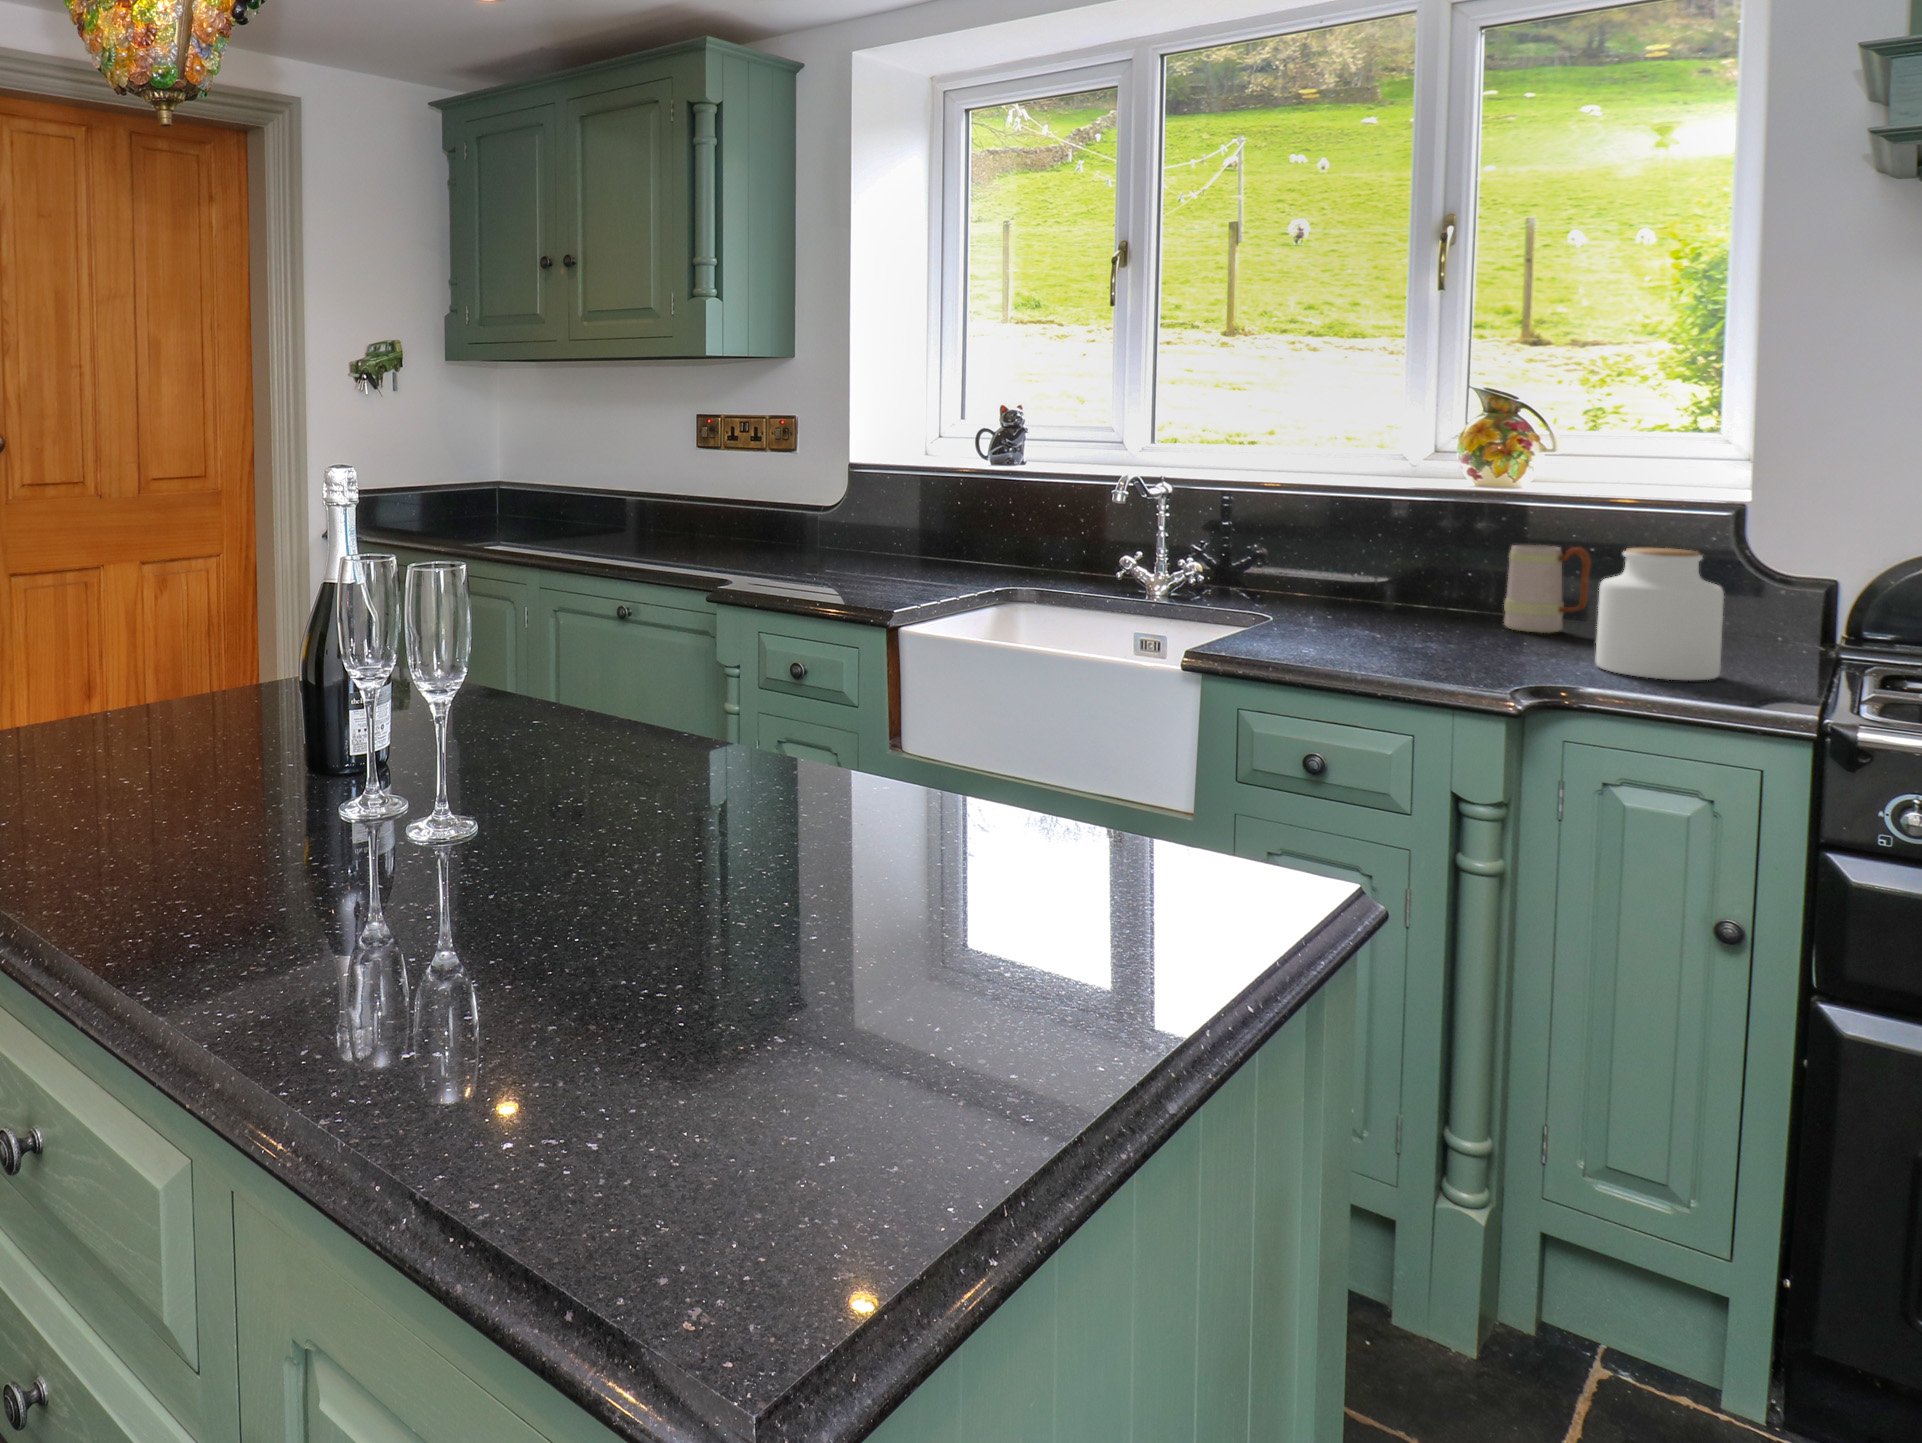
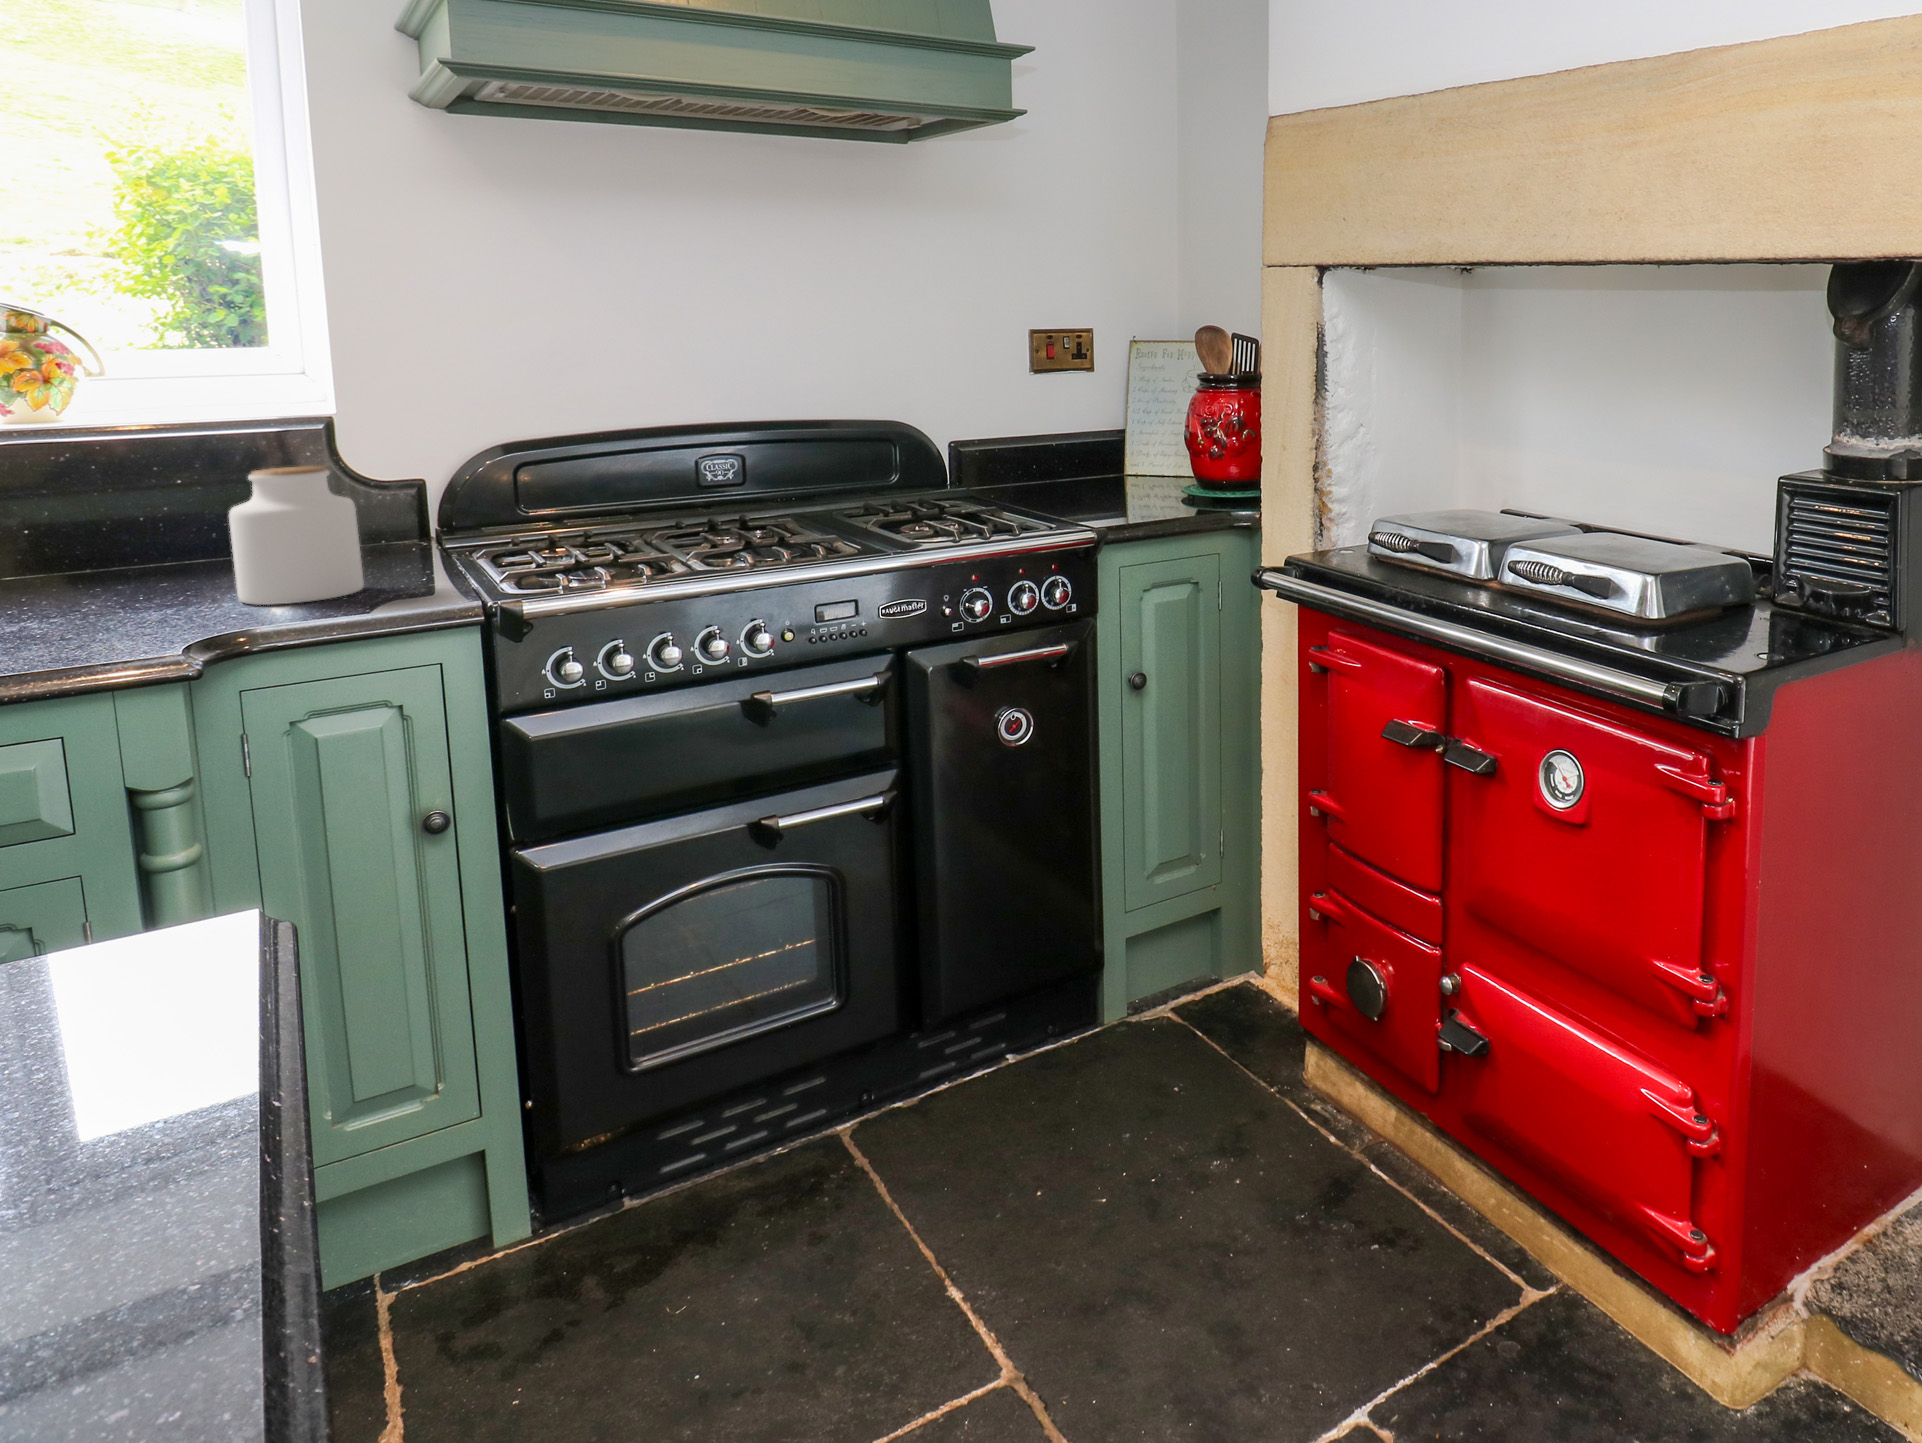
mug: present [1504,545,1591,633] -> none [83,480,189,585]

